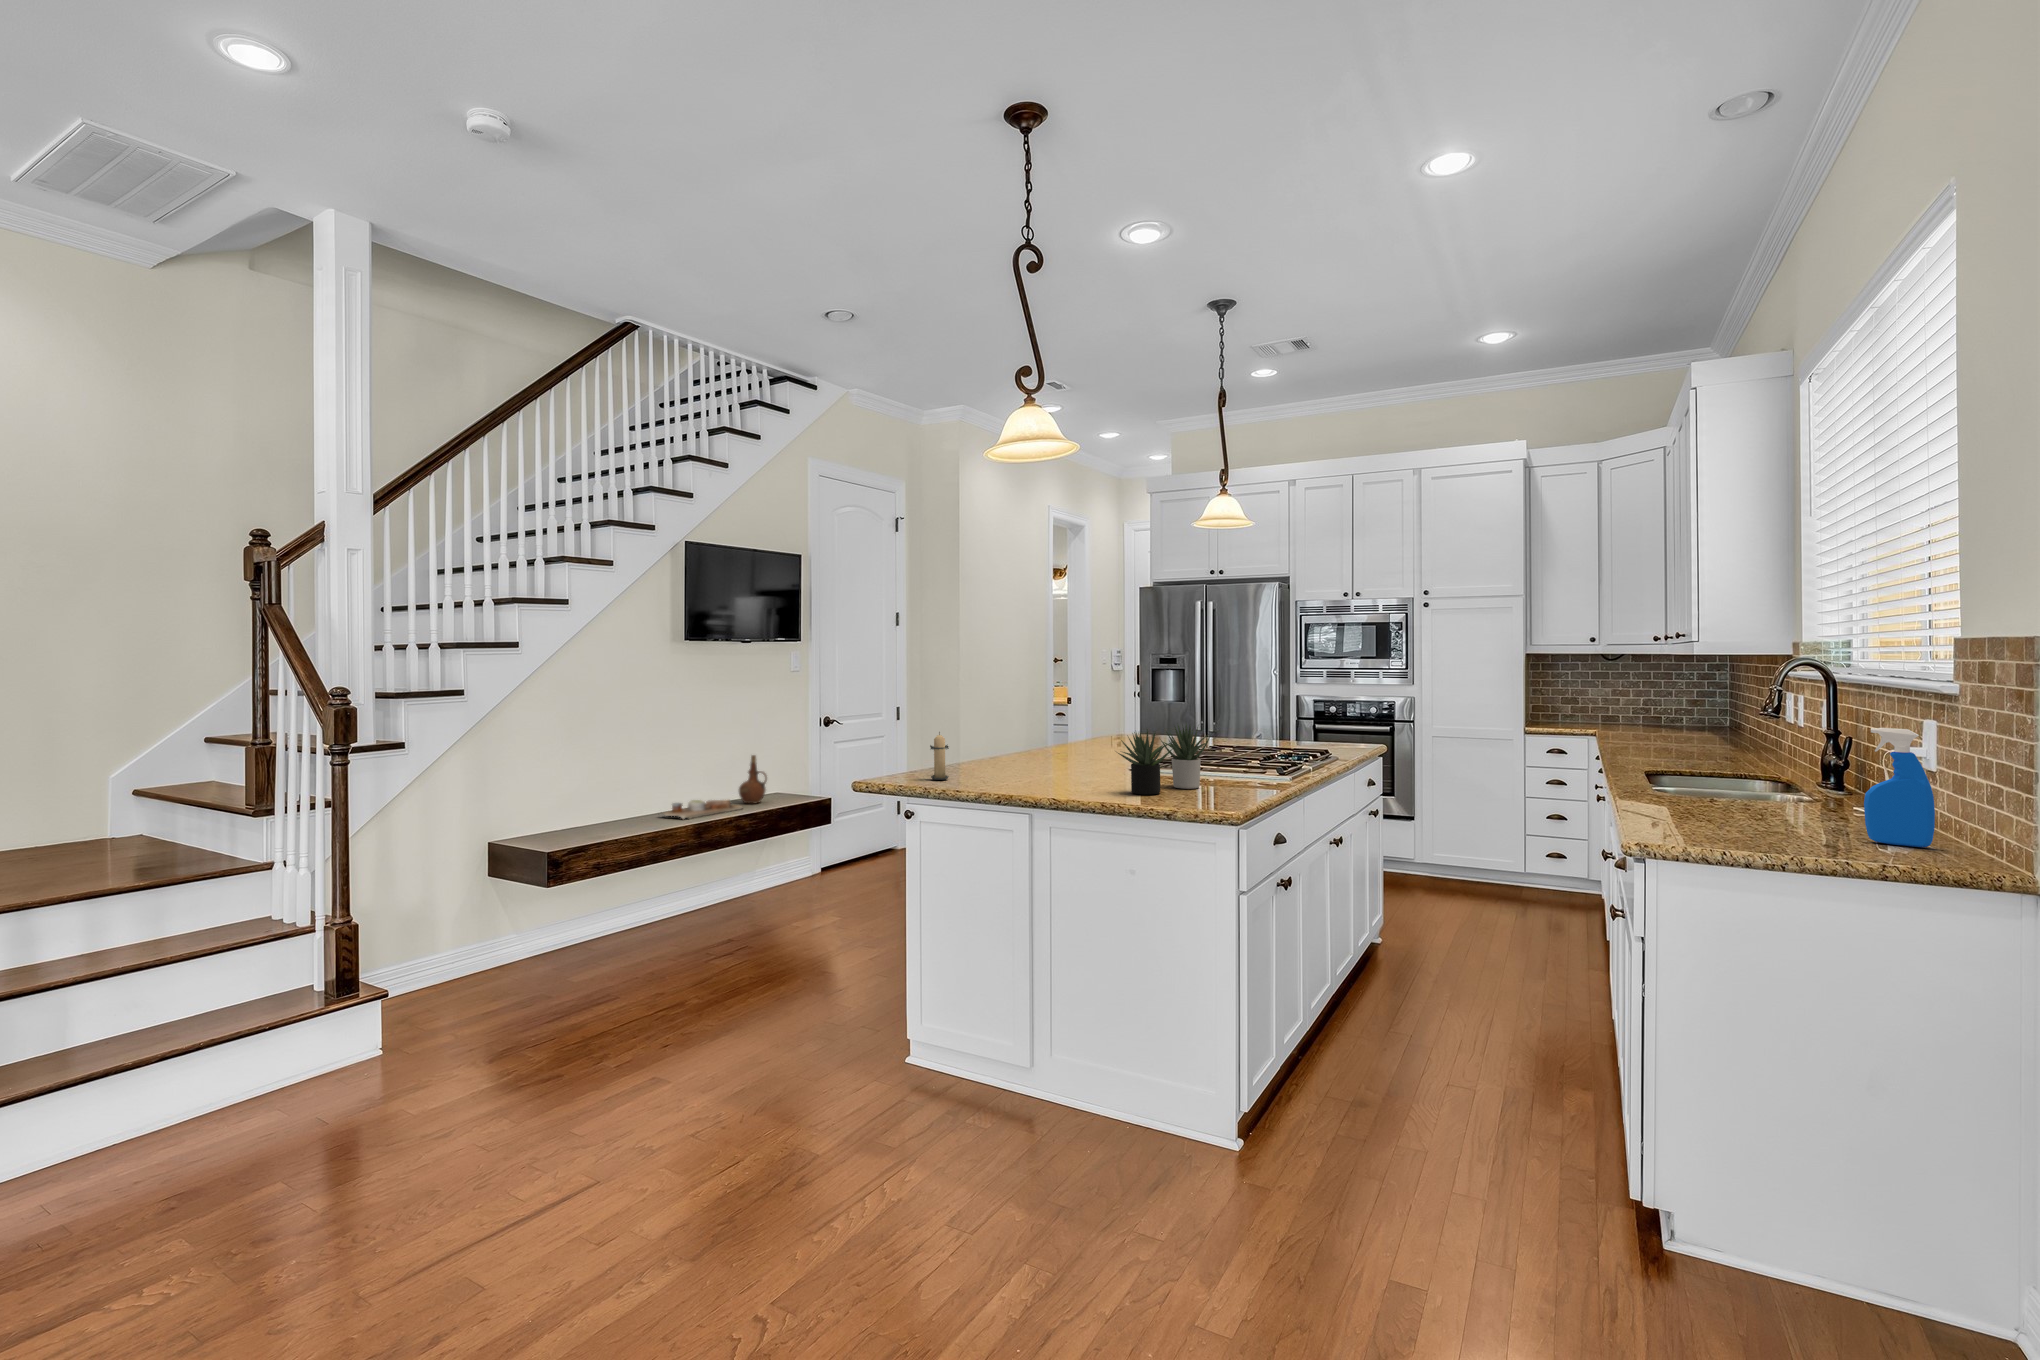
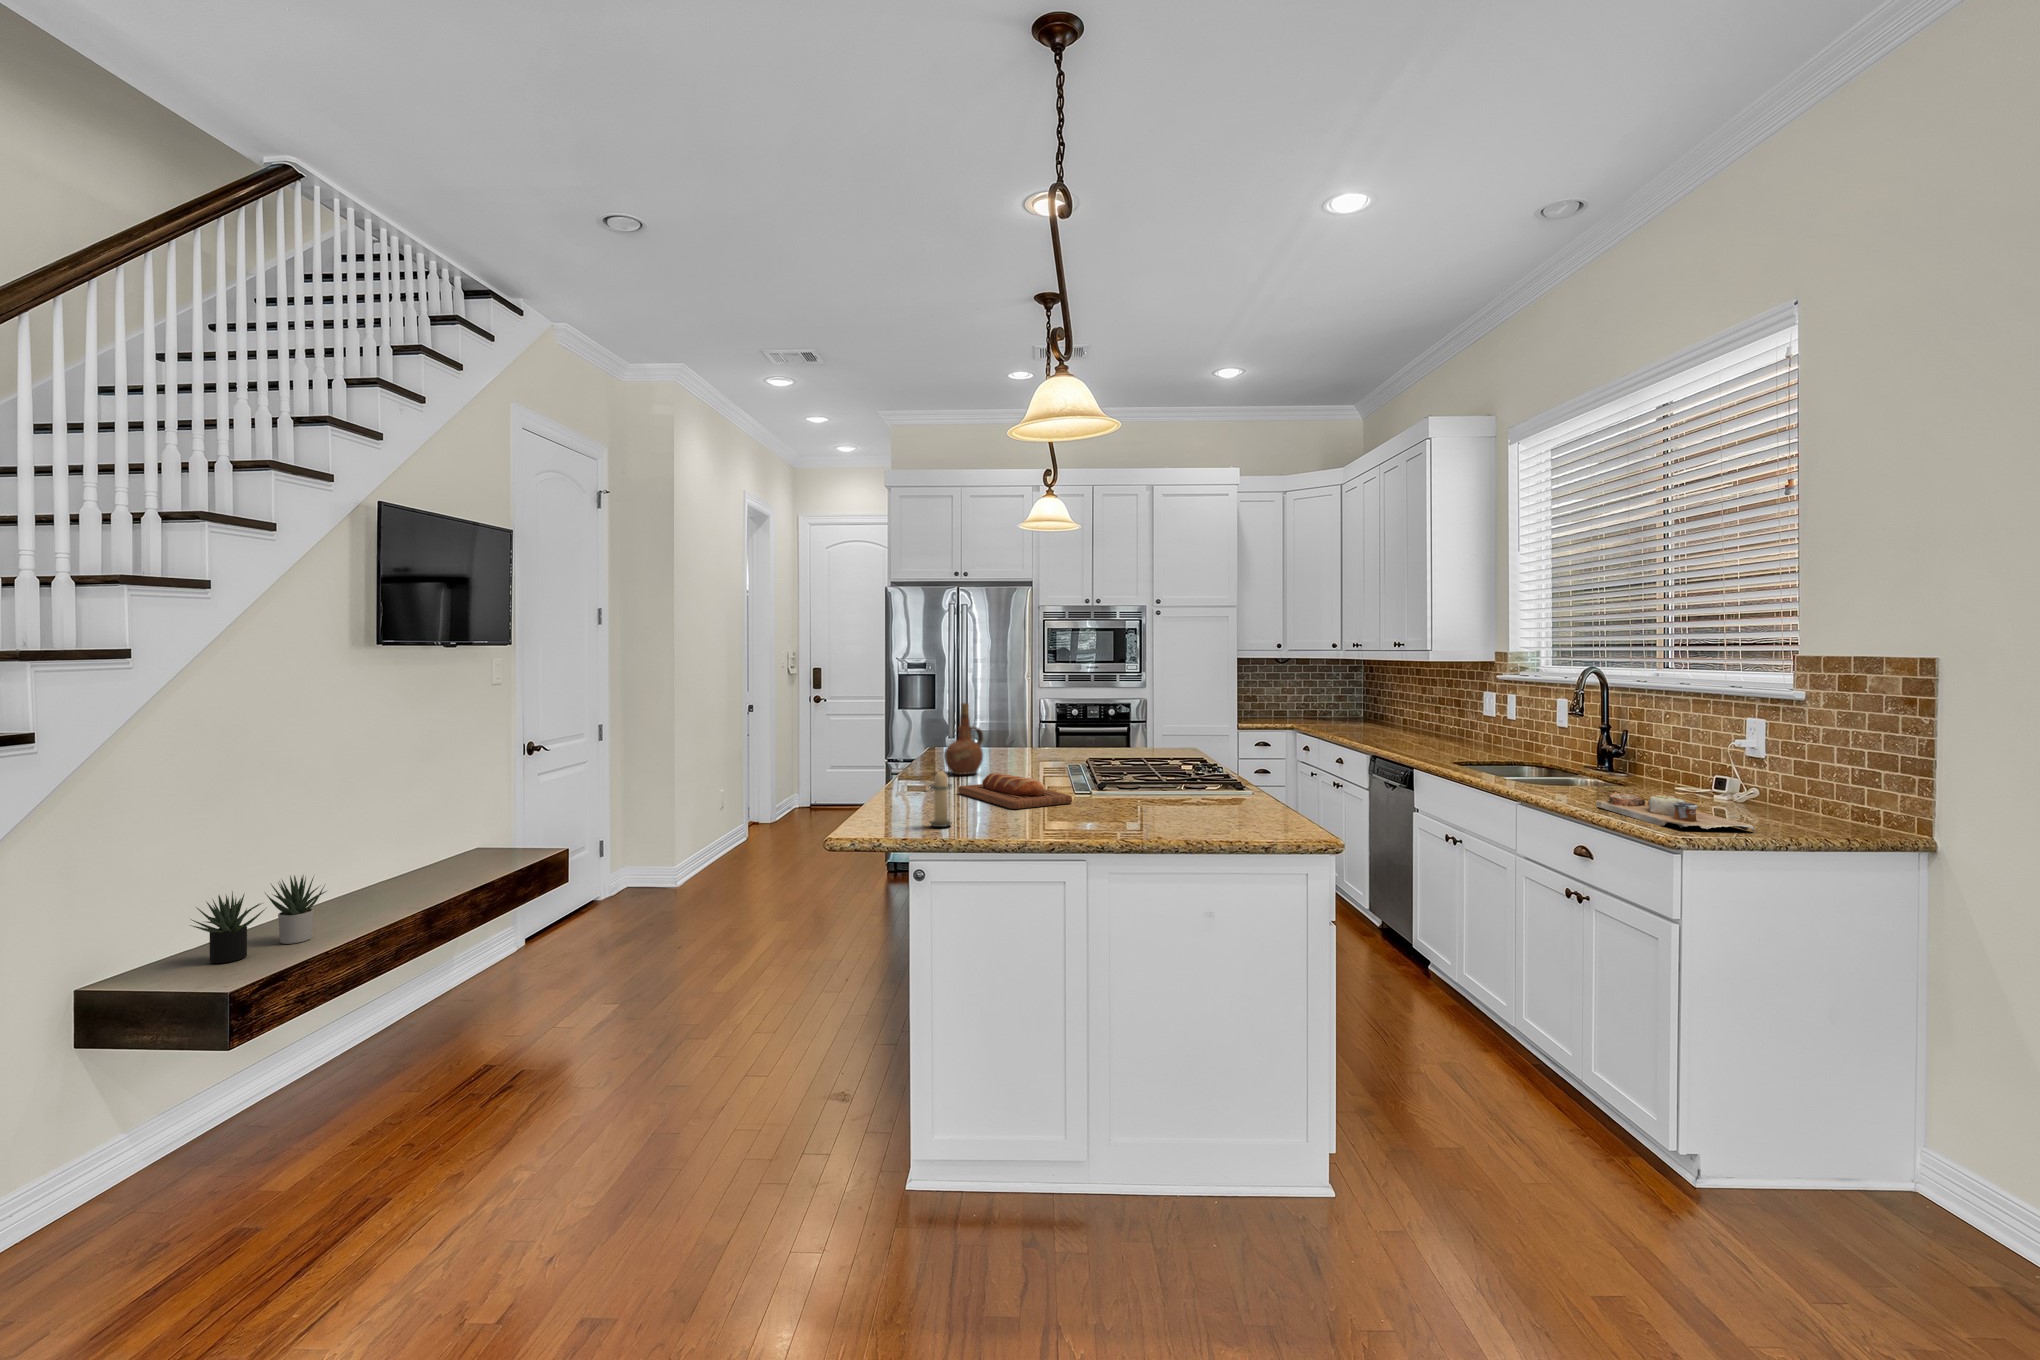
succulent plant: present [1118,723,1210,795] -> present [192,875,326,963]
spray bottle: present [1864,728,1935,847] -> none [1757,728,1806,819]
bread loaf: none [1021,747,1087,774] -> present [959,773,1072,809]
ceramic pitcher: present [739,755,767,804] -> present [944,703,983,775]
cutting board: present [661,800,743,819] -> present [1596,792,1756,832]

